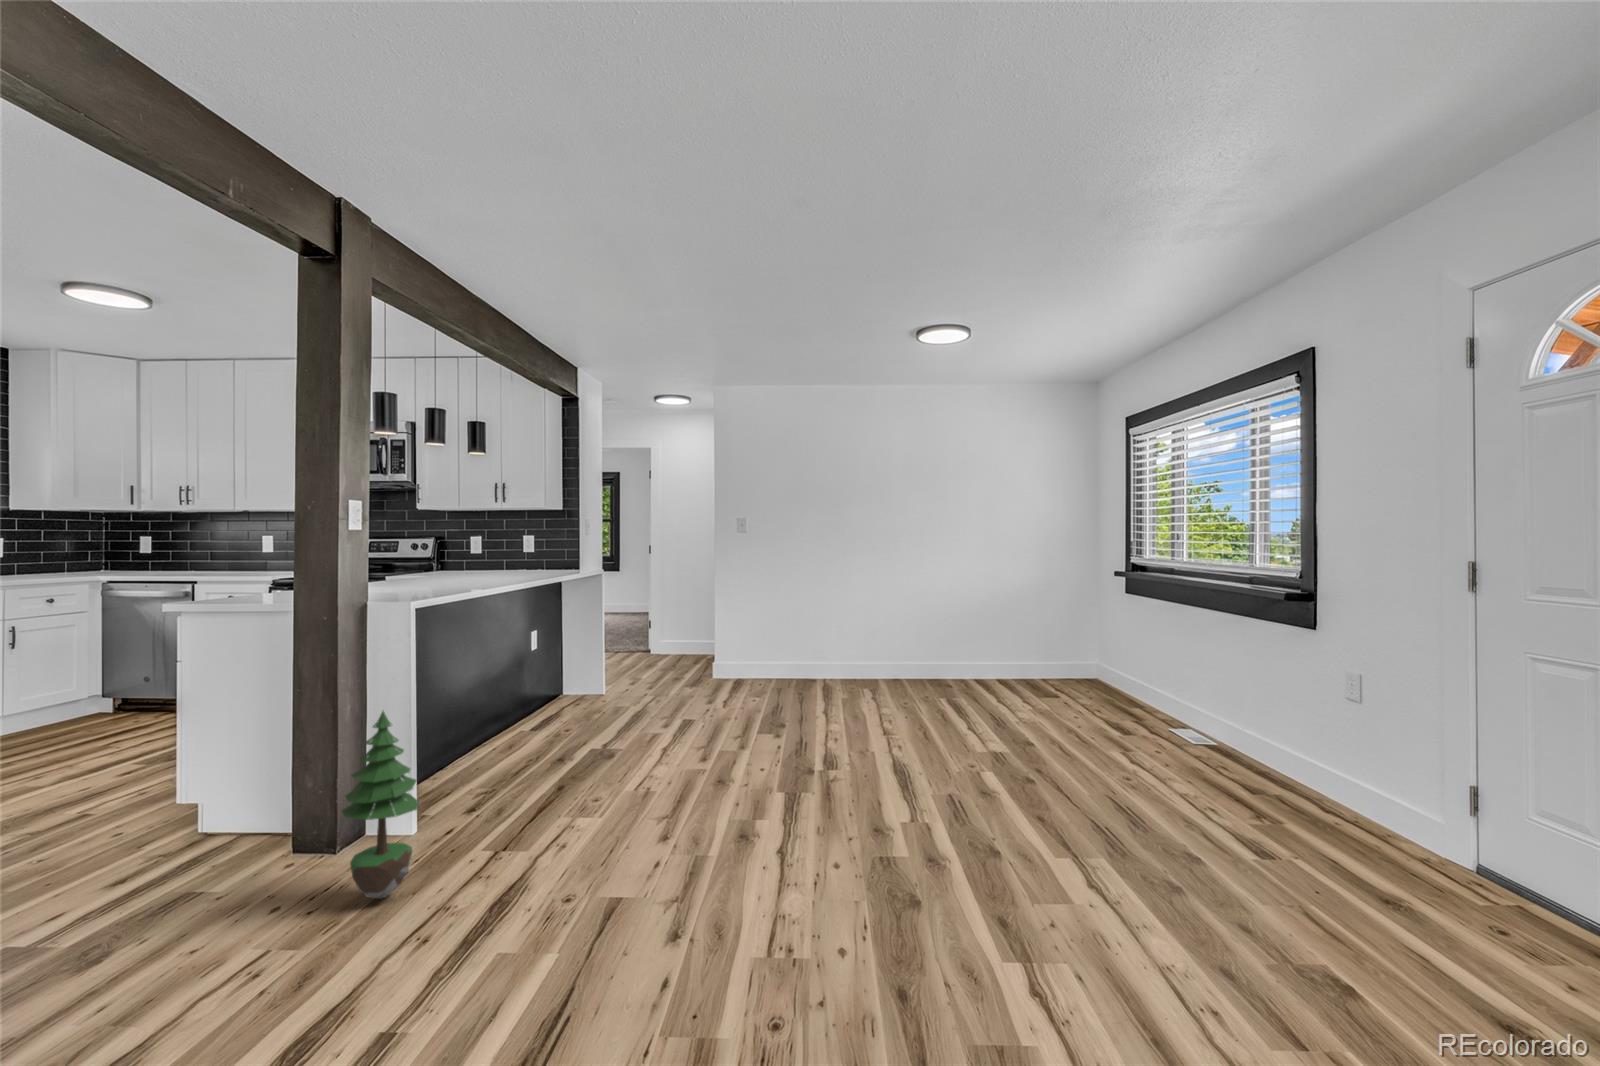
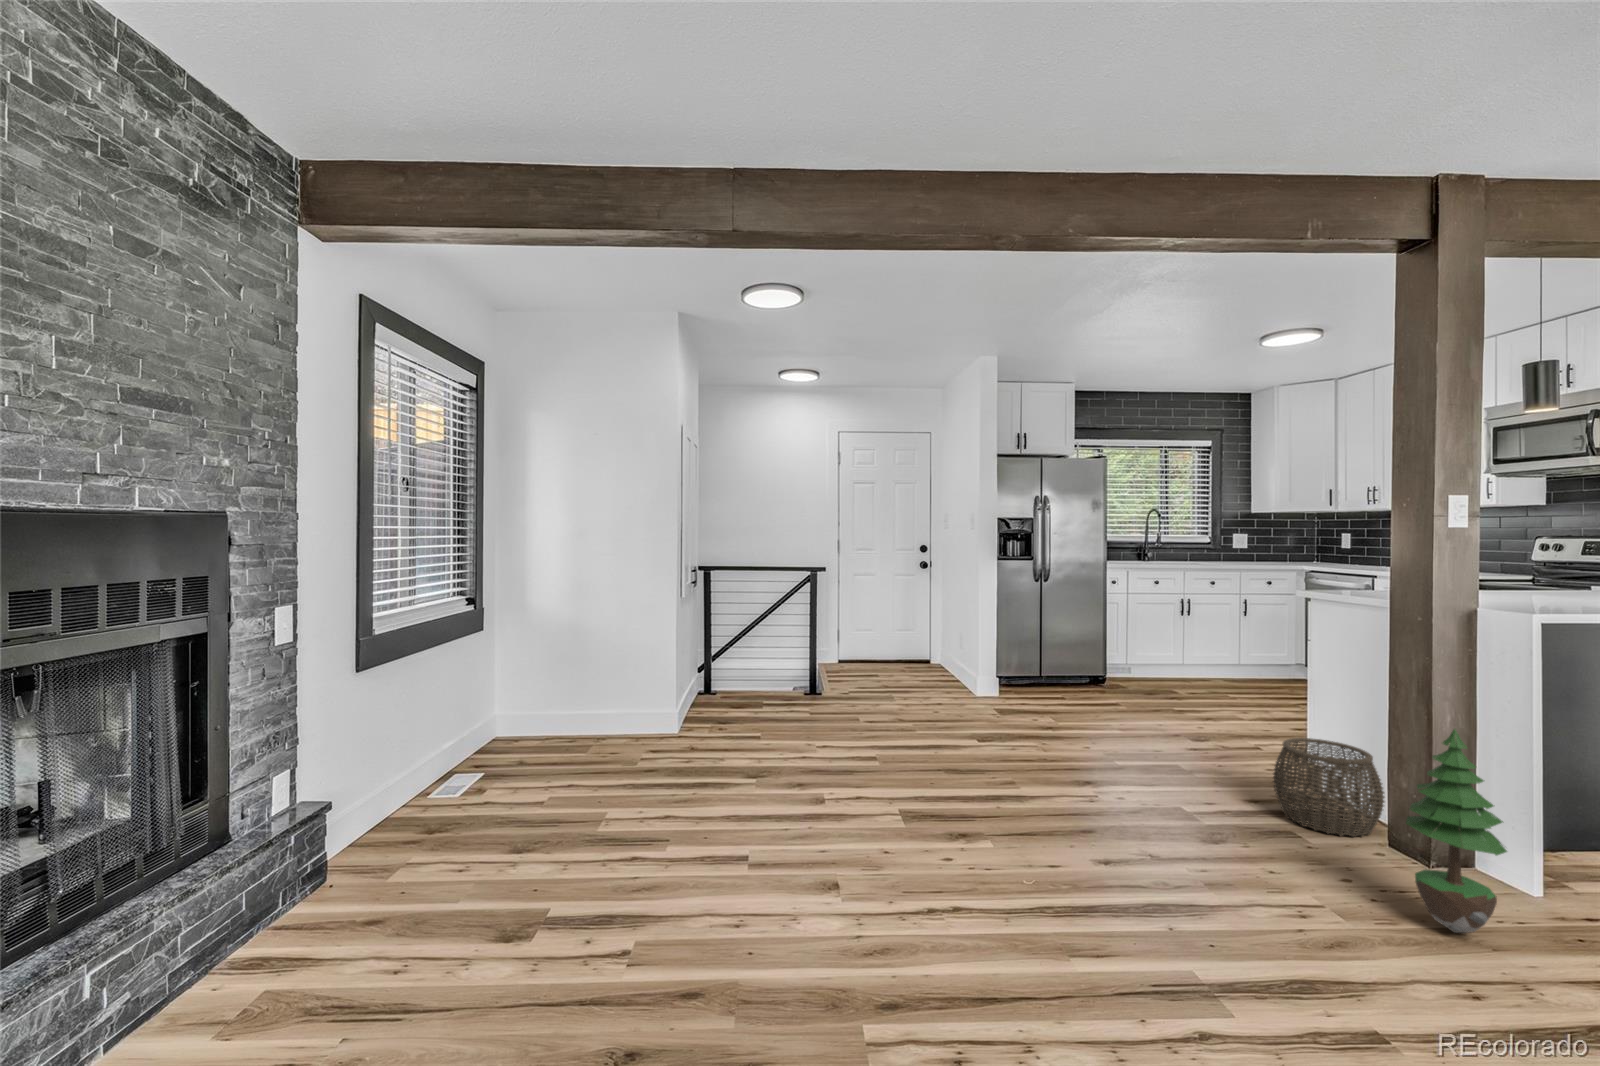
woven basket: none [150,765,283,882] -> present [1273,738,1385,837]

